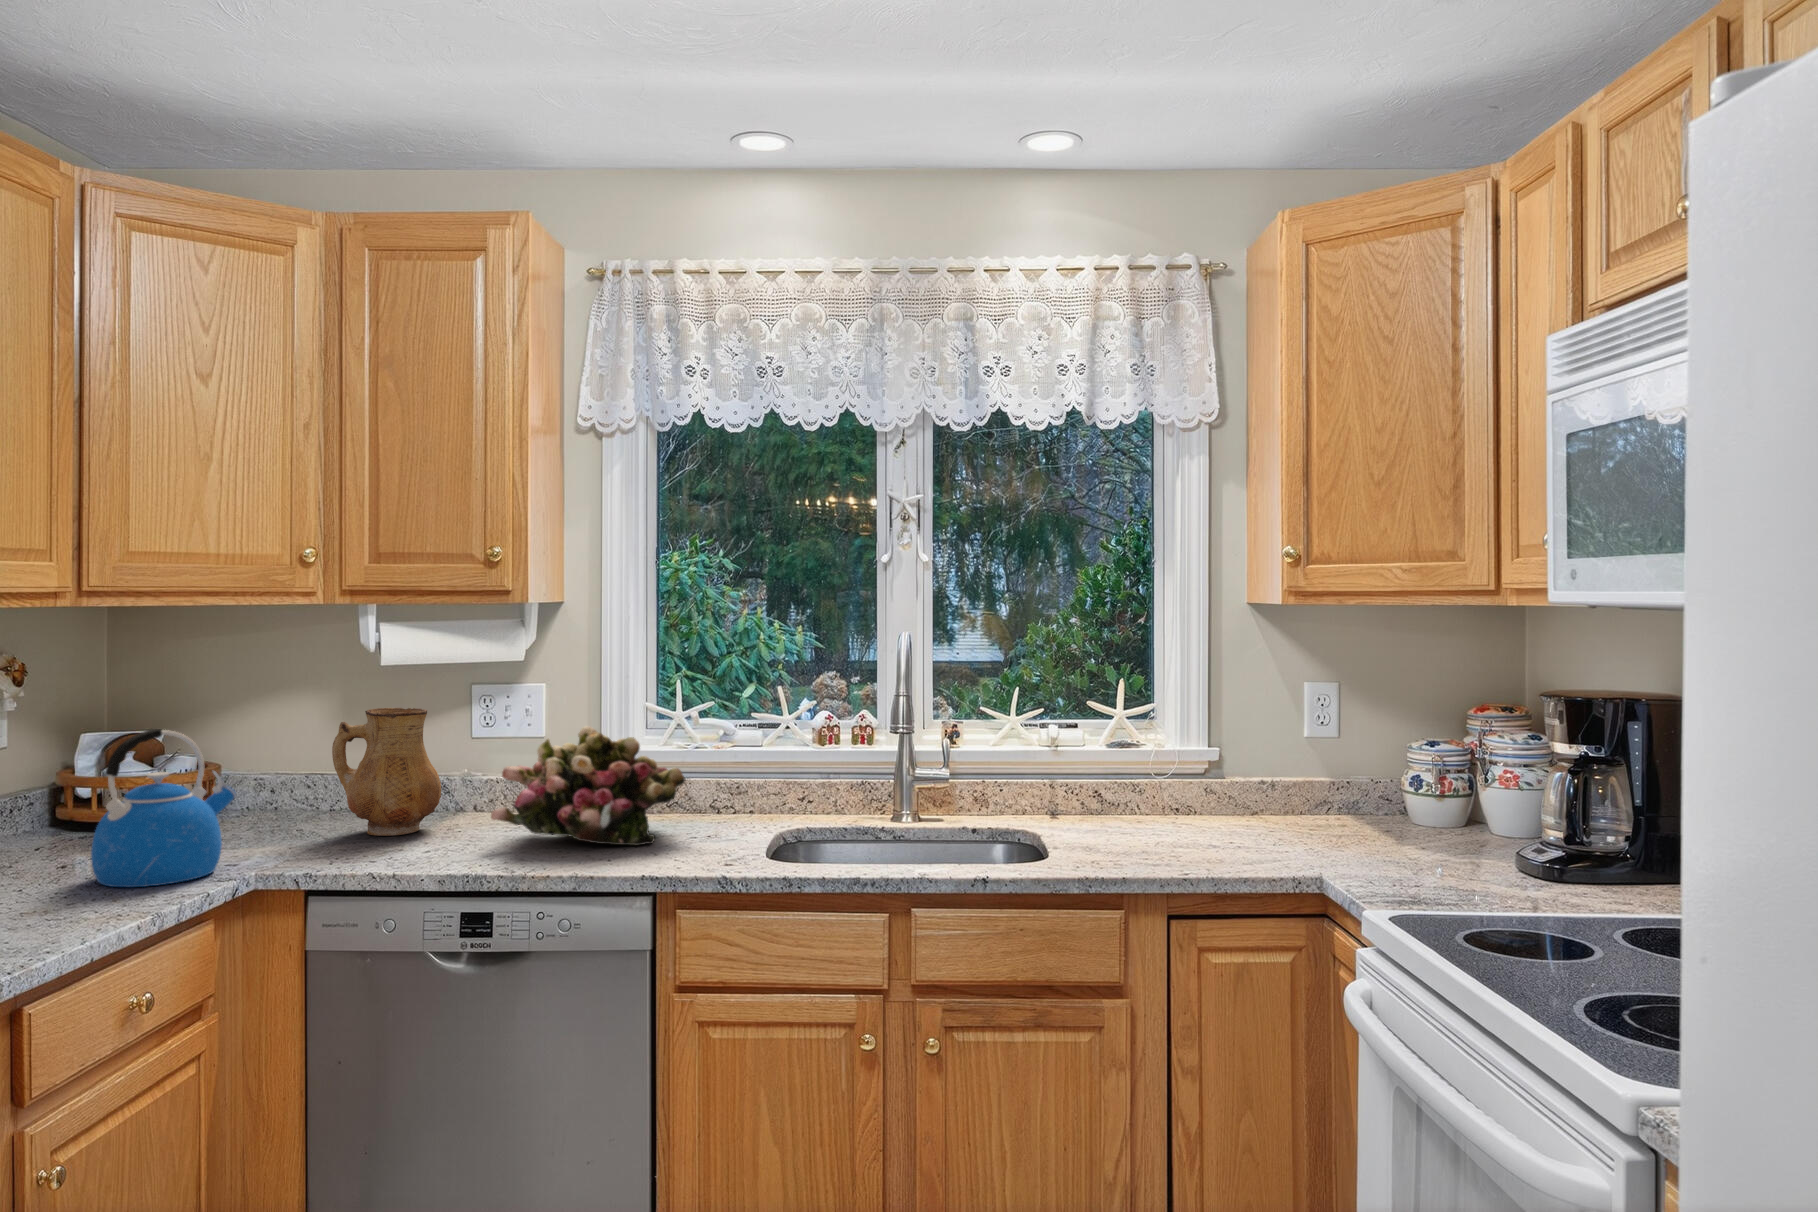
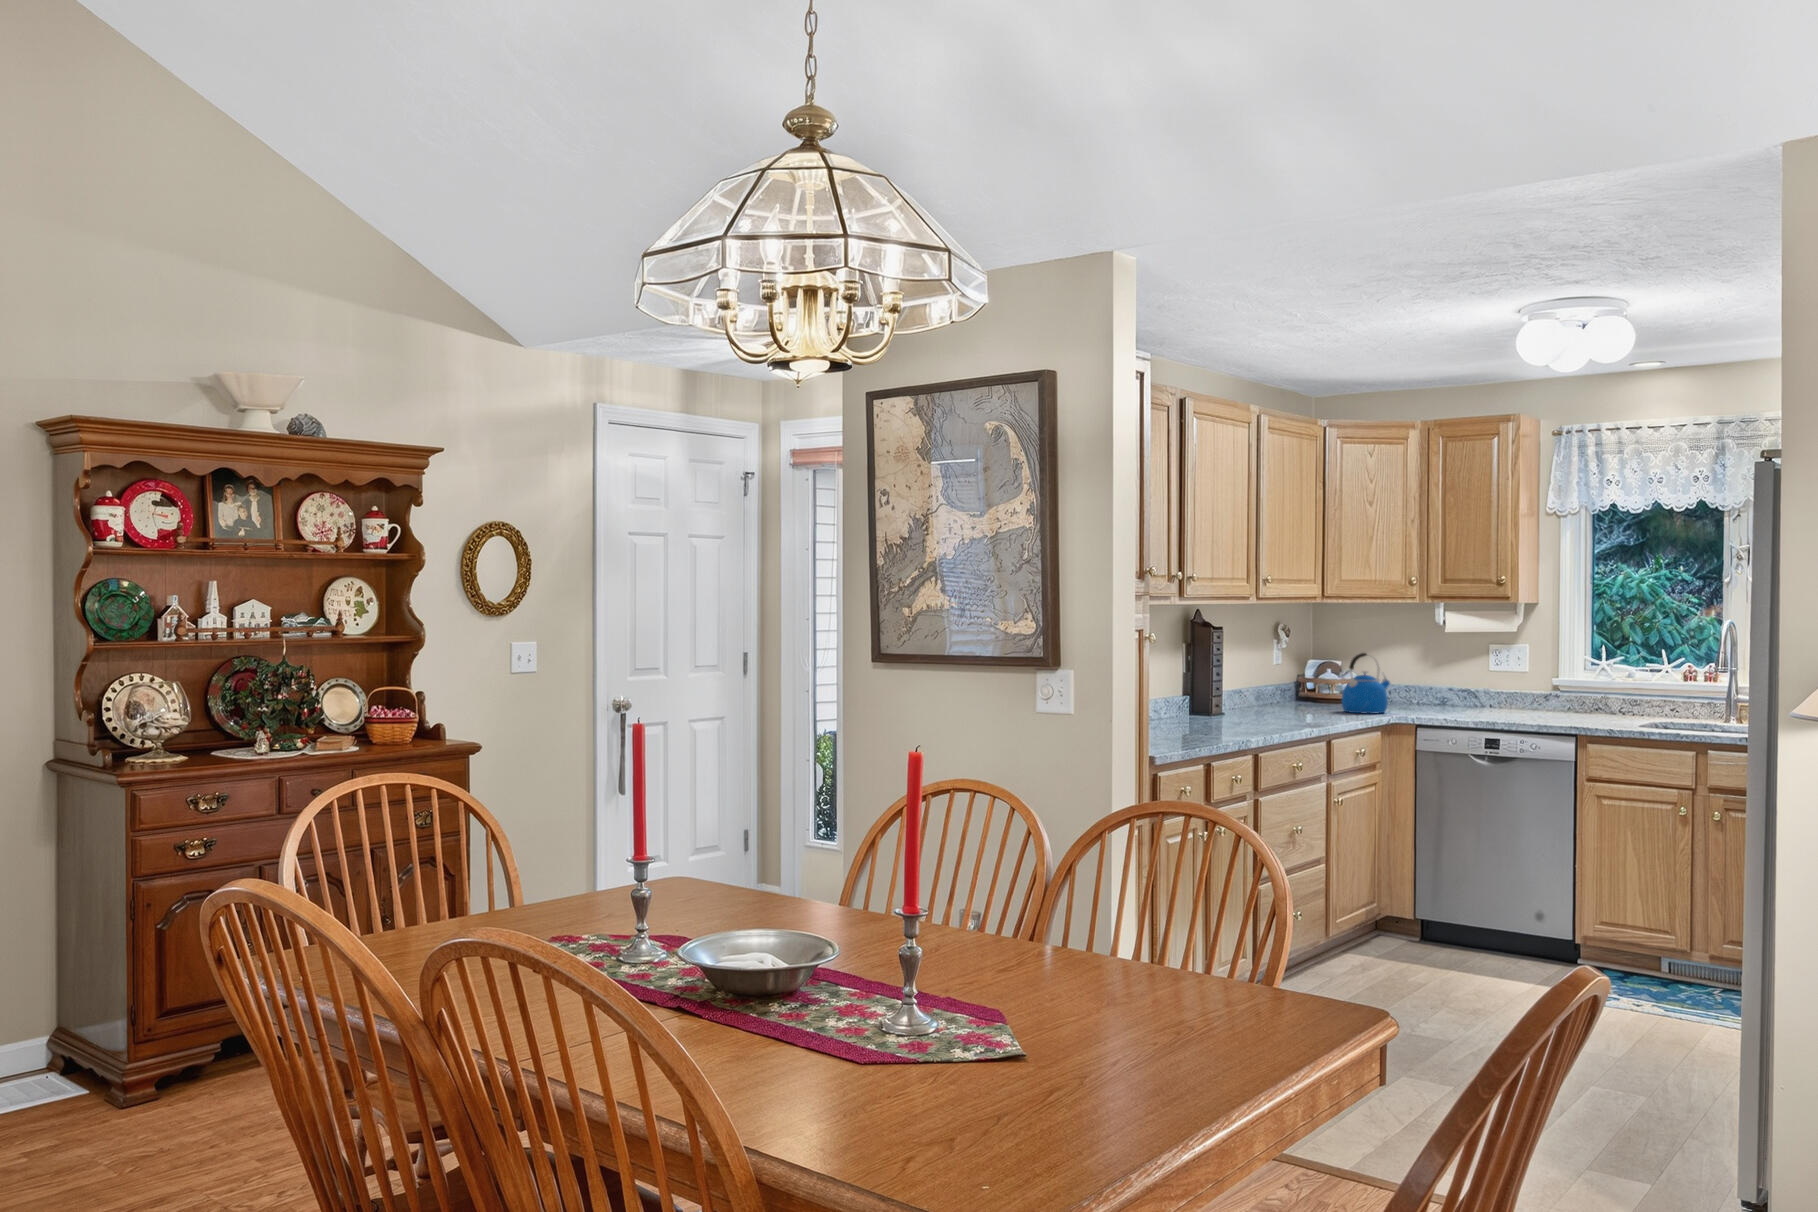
ceramic pitcher: present [332,708,441,836] -> none [1424,653,1474,712]
flower arrangement: present [491,726,685,846] -> none [1500,665,1598,721]

